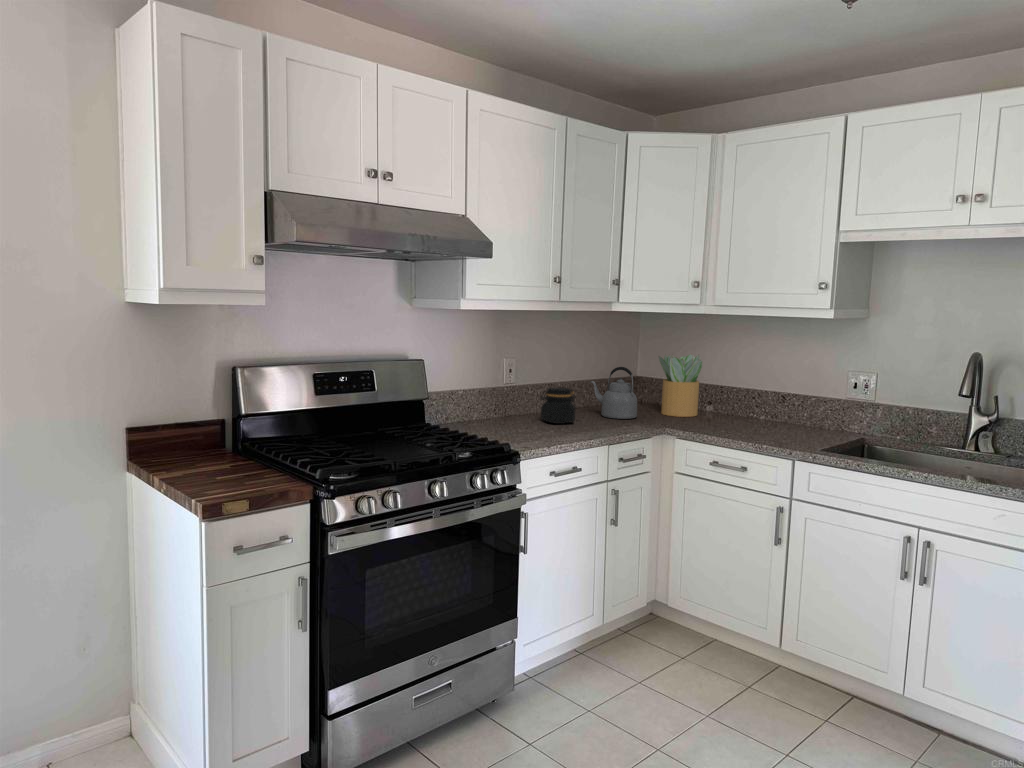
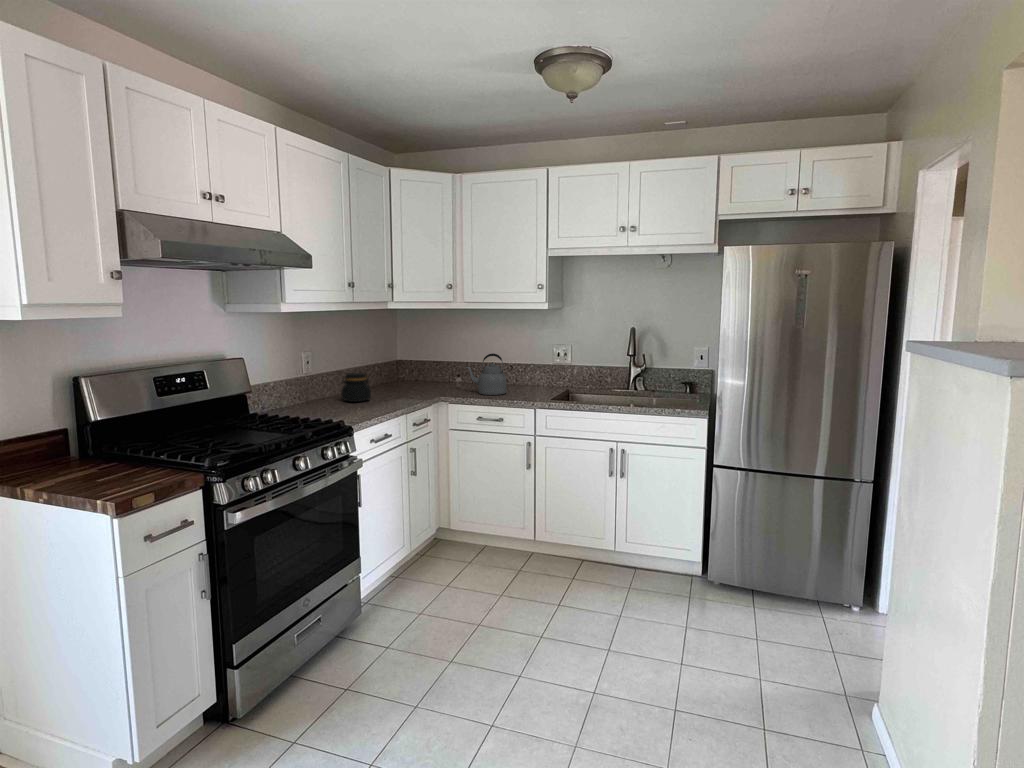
potted plant: present [659,354,702,417] -> none [423,339,455,388]
kettle: present [590,367,637,419] -> present [466,353,507,395]

